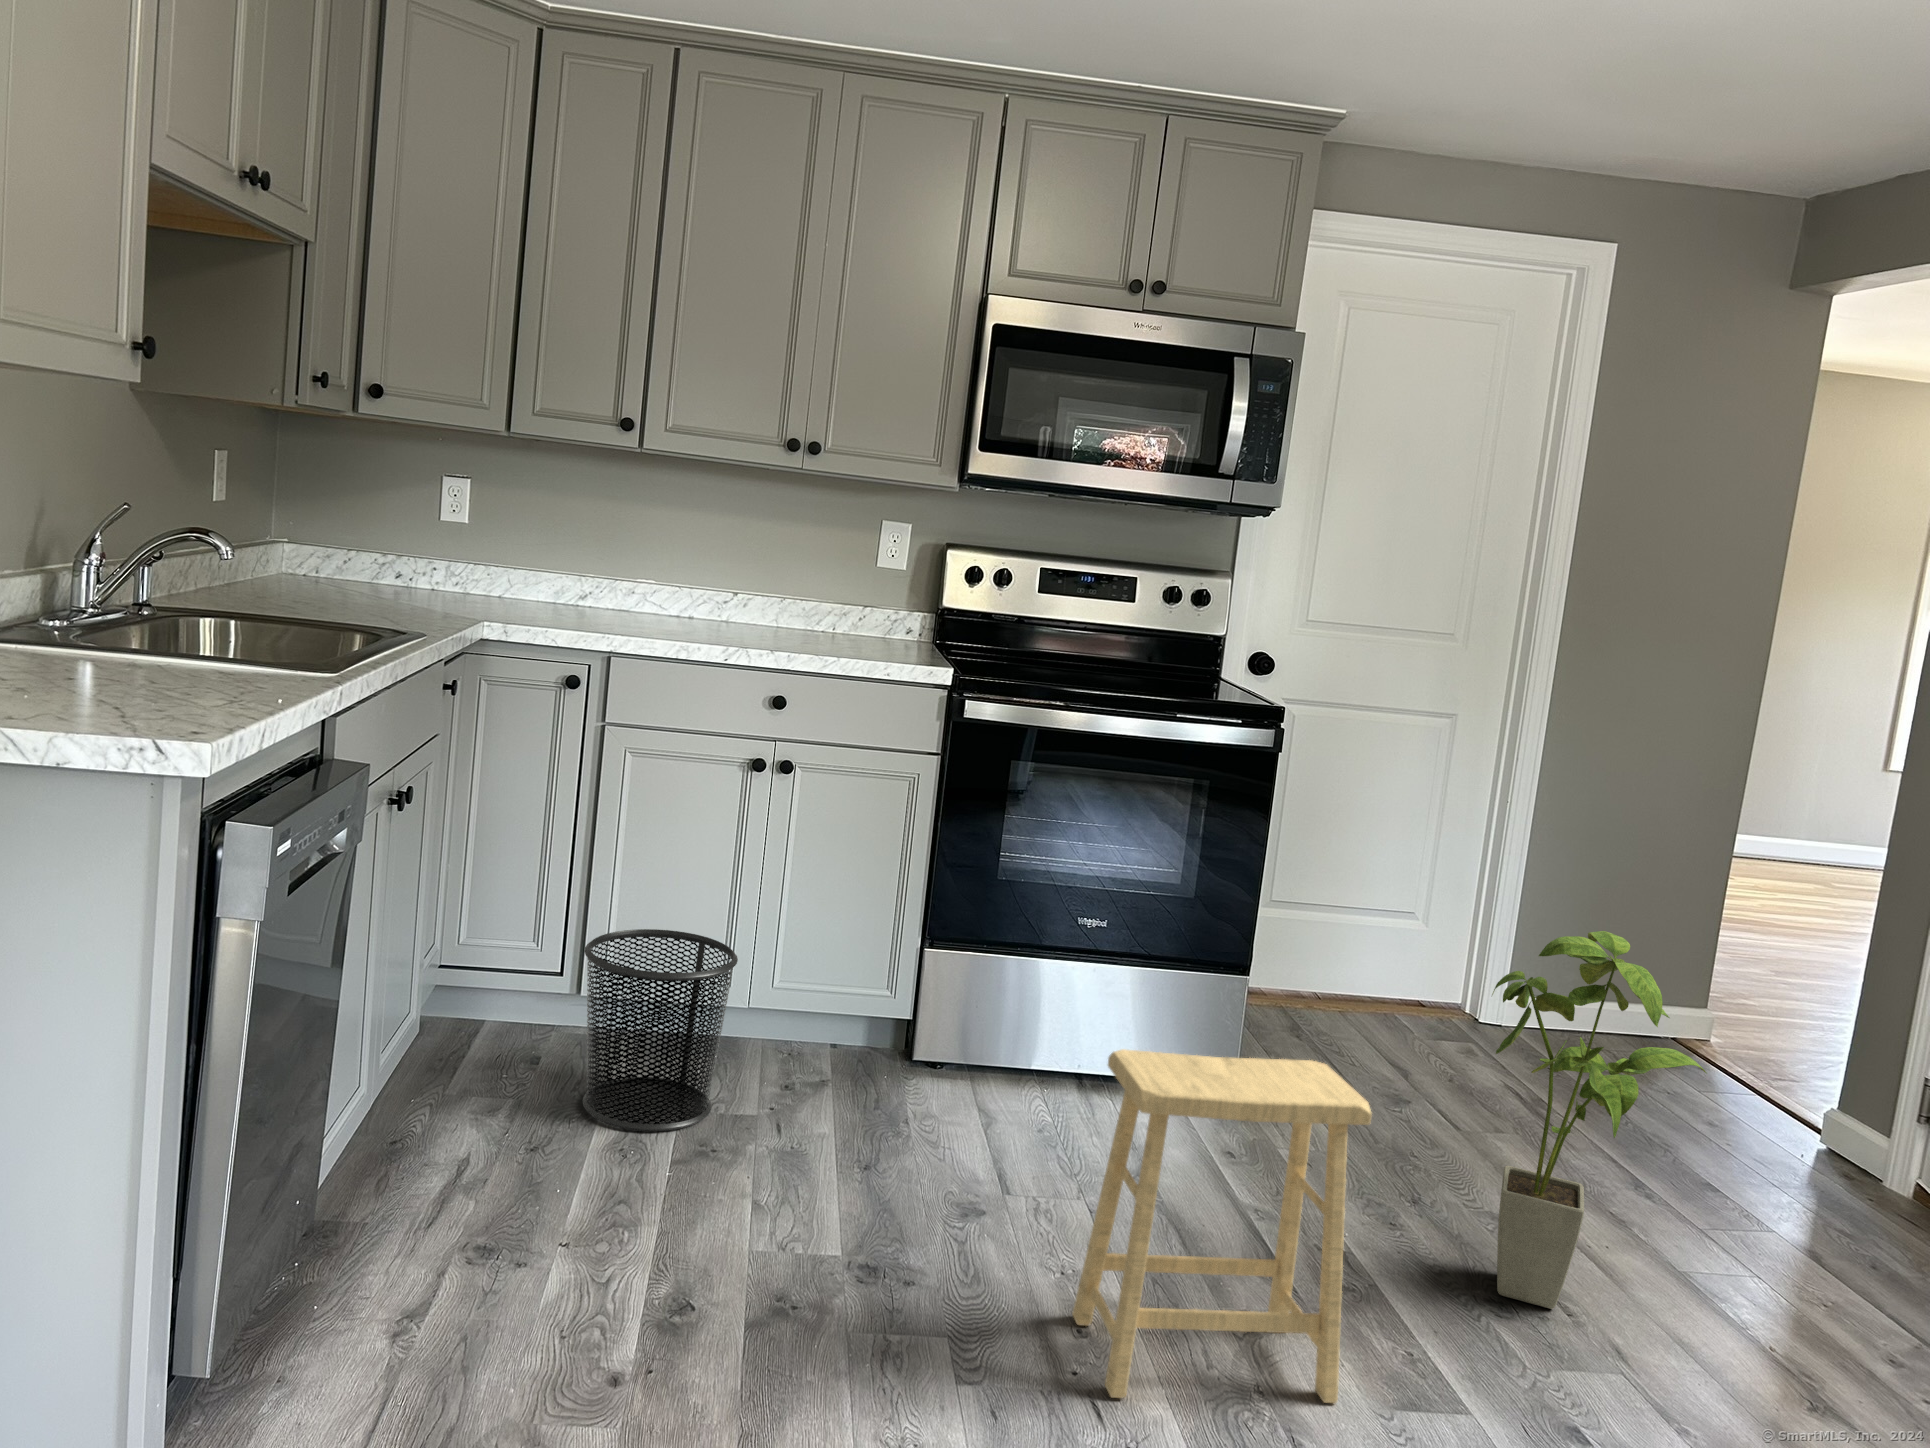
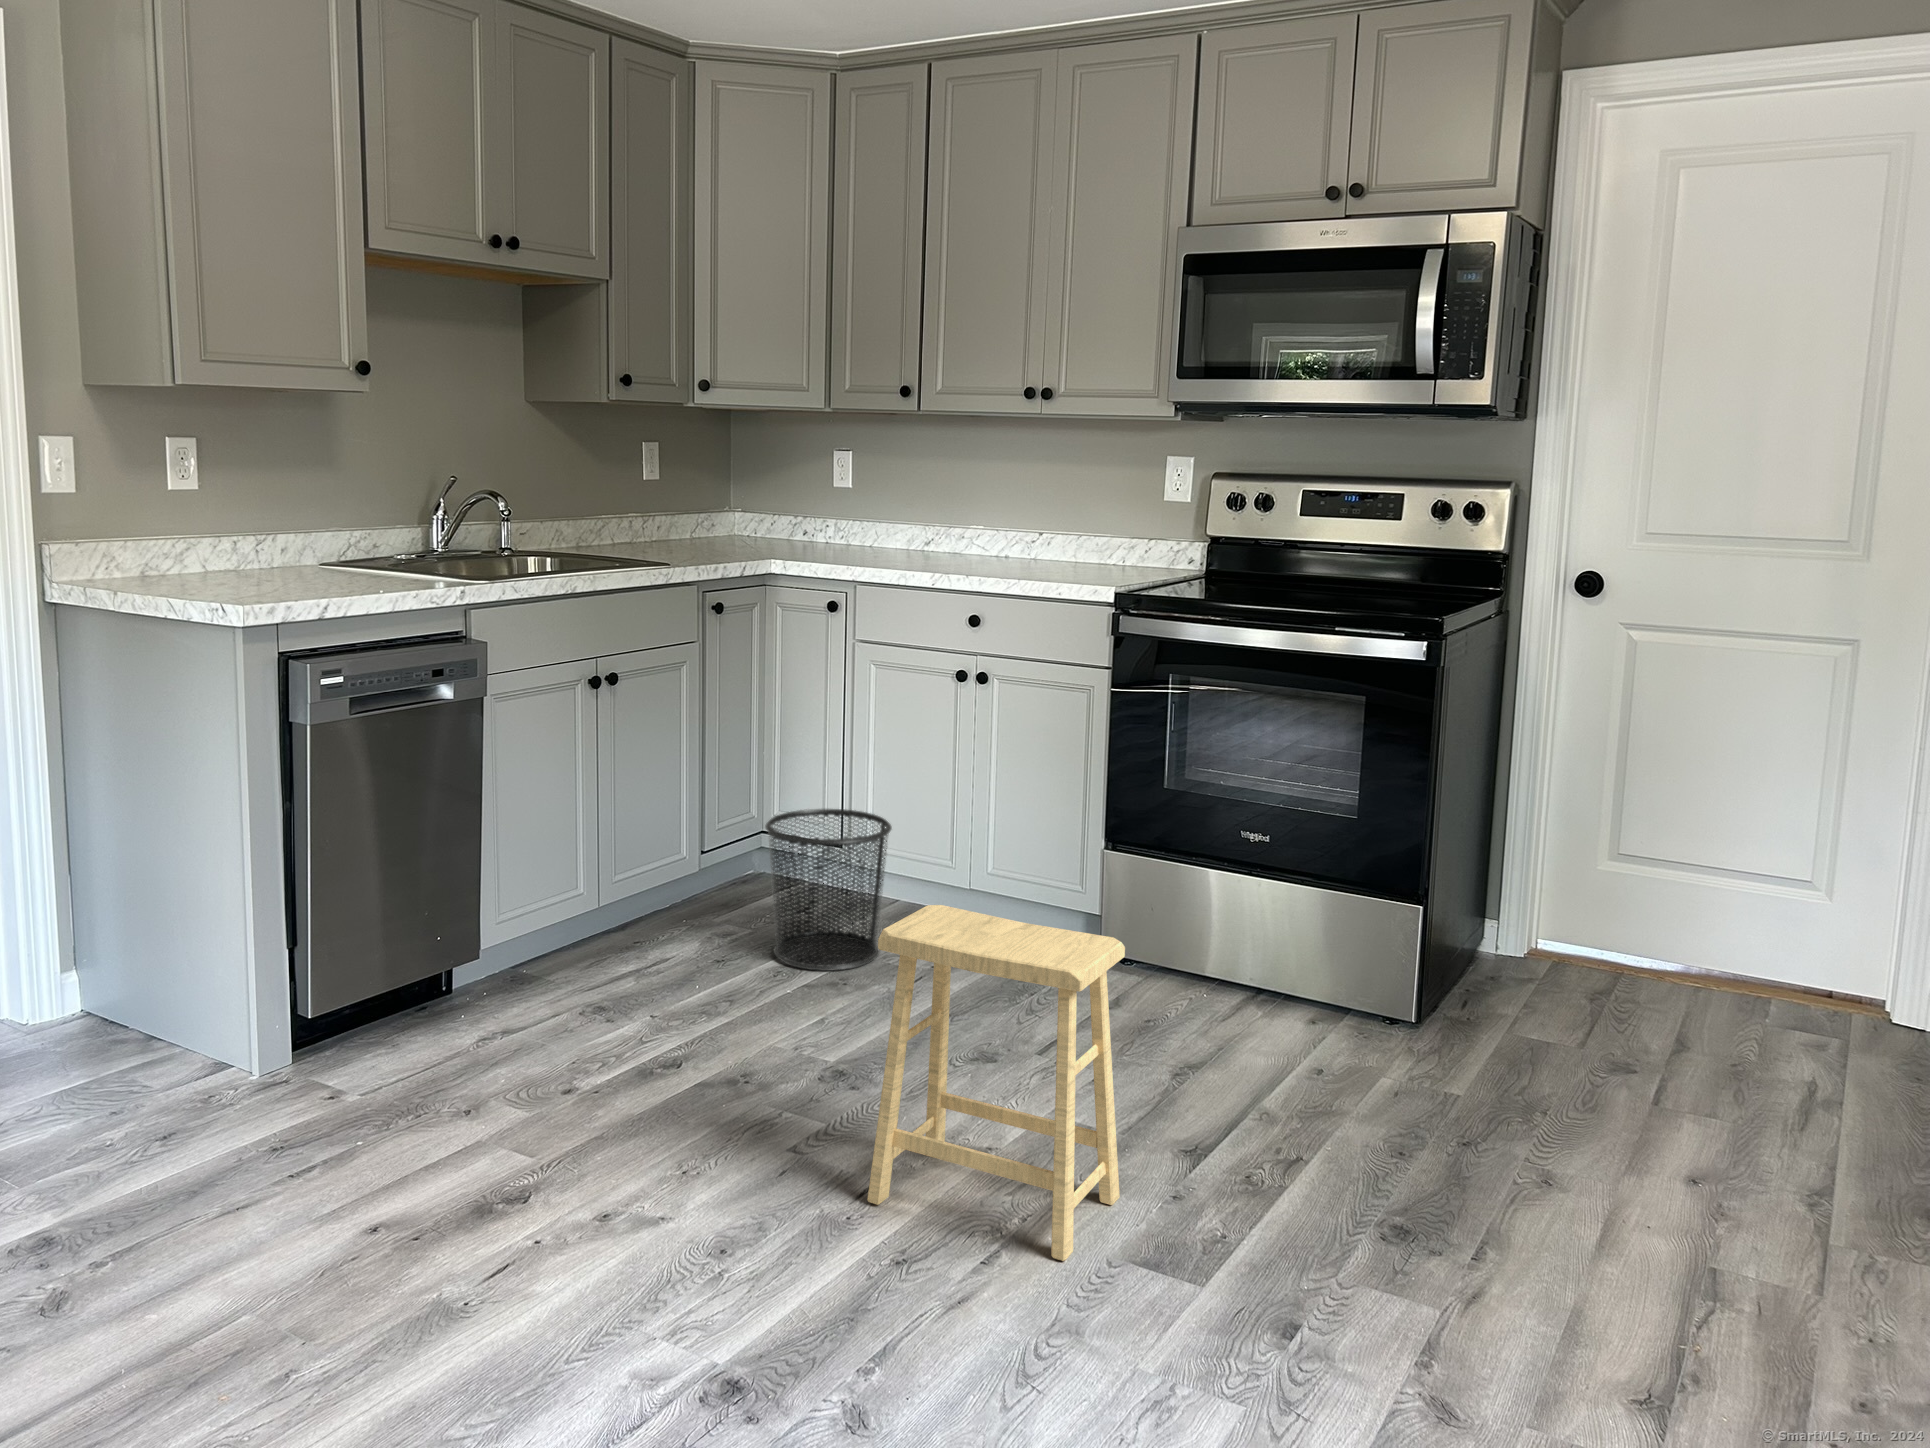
house plant: present [1492,931,1706,1309] -> none [1393,841,1641,1265]

